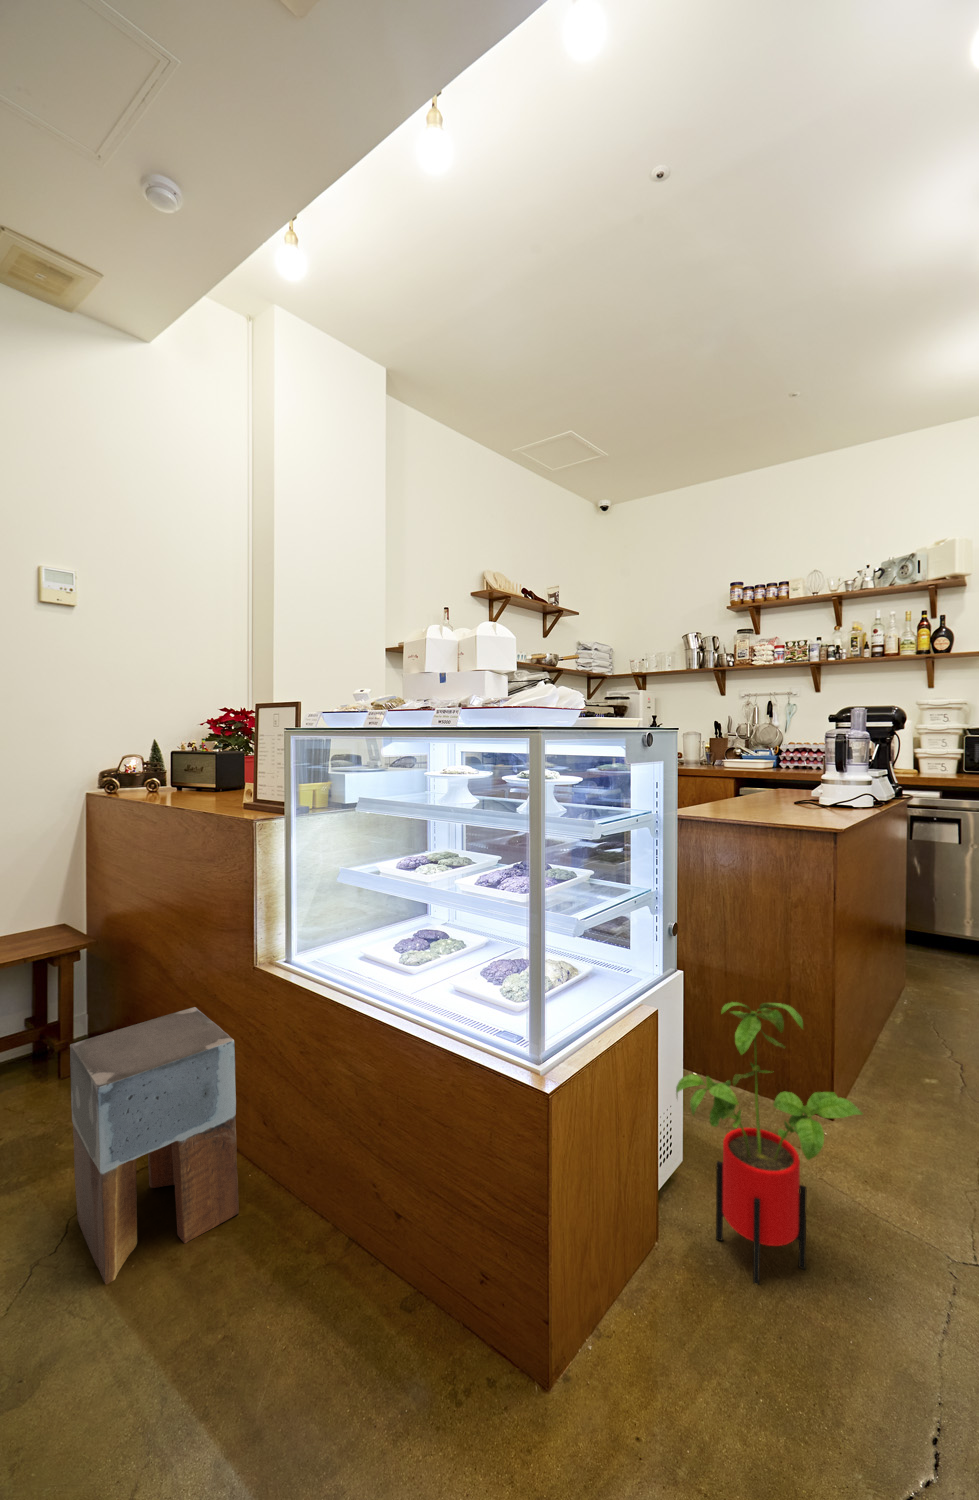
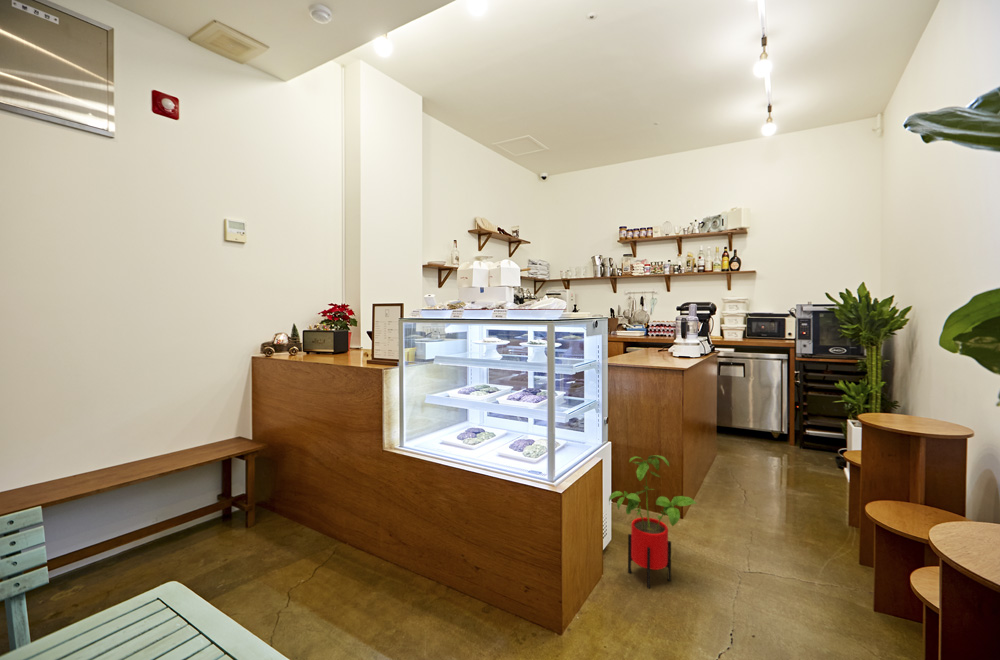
stool: present [70,1007,239,1284] -> none [289,473,382,614]

